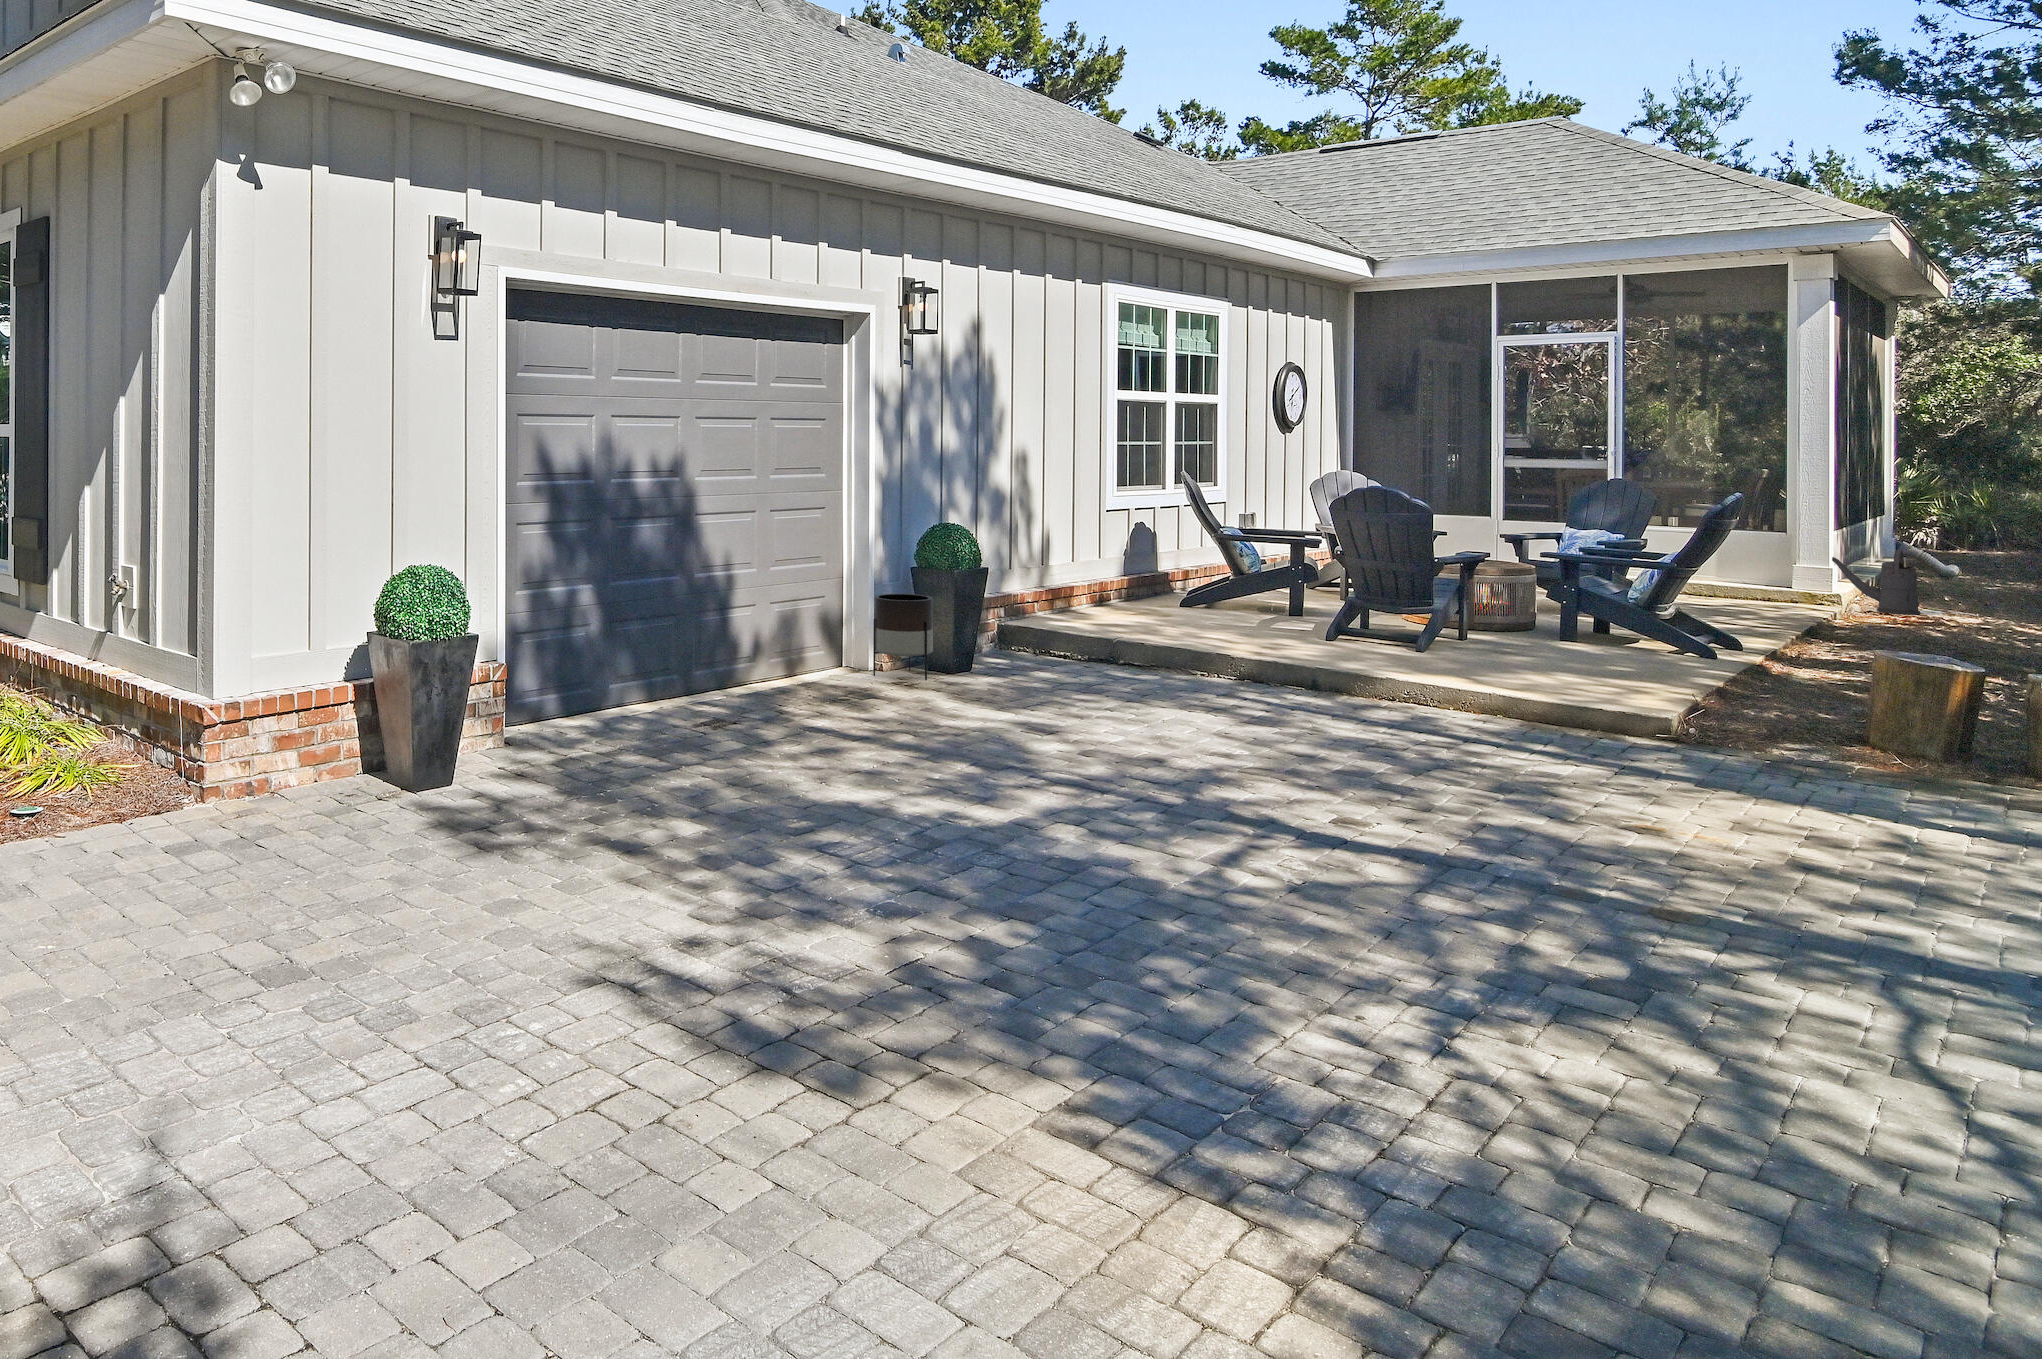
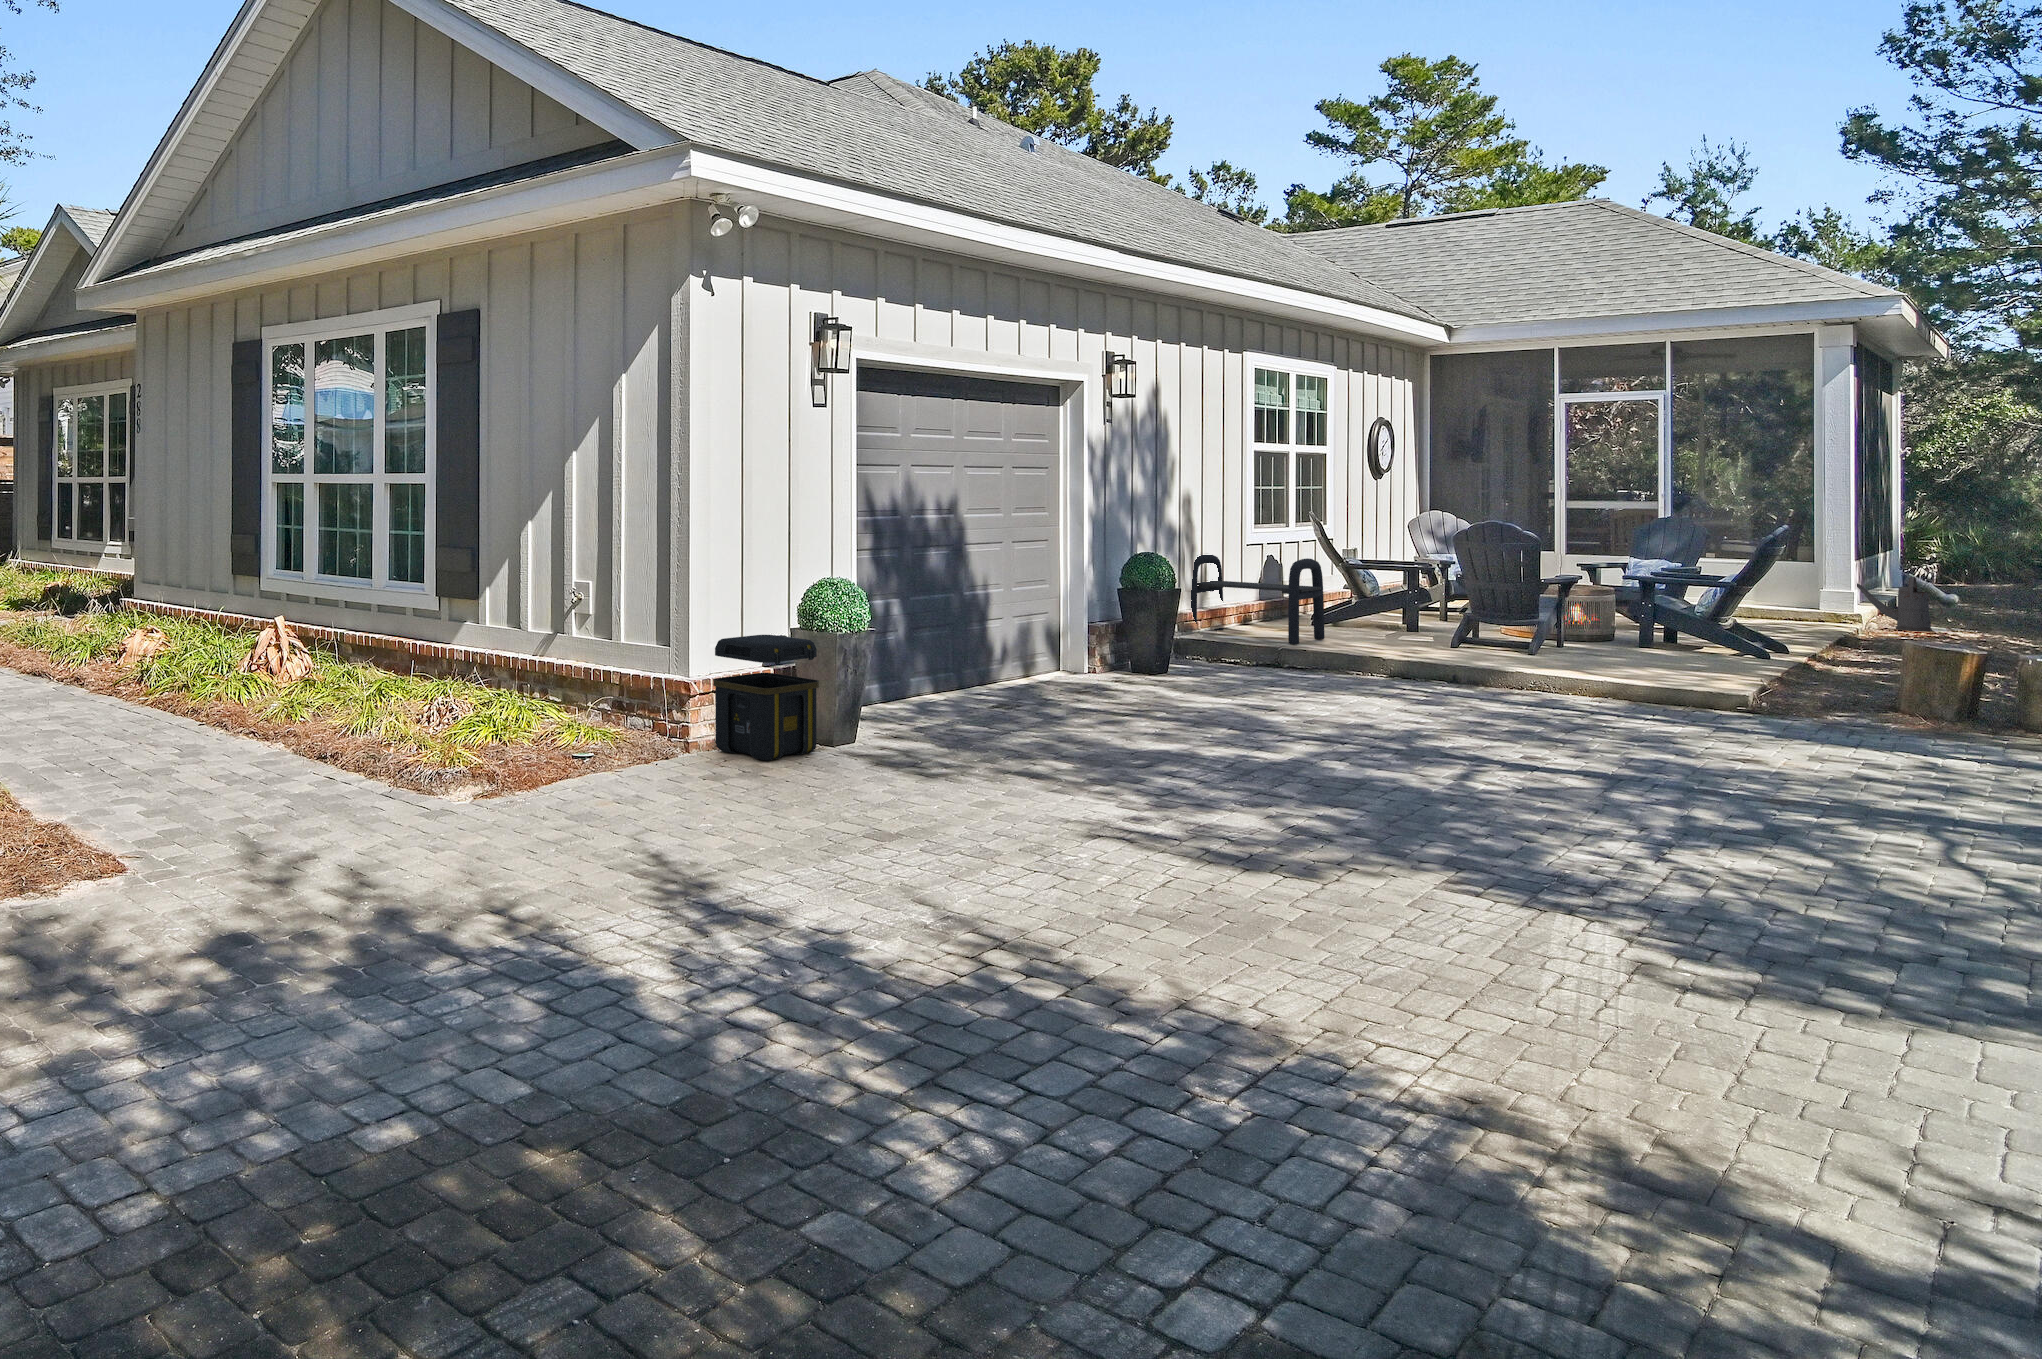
bench: none [1014,524,1176,636] -> present [1191,555,1325,644]
planter: present [873,594,933,680] -> none [1094,609,1143,677]
toolbox: none [239,644,380,822] -> present [713,635,819,761]

